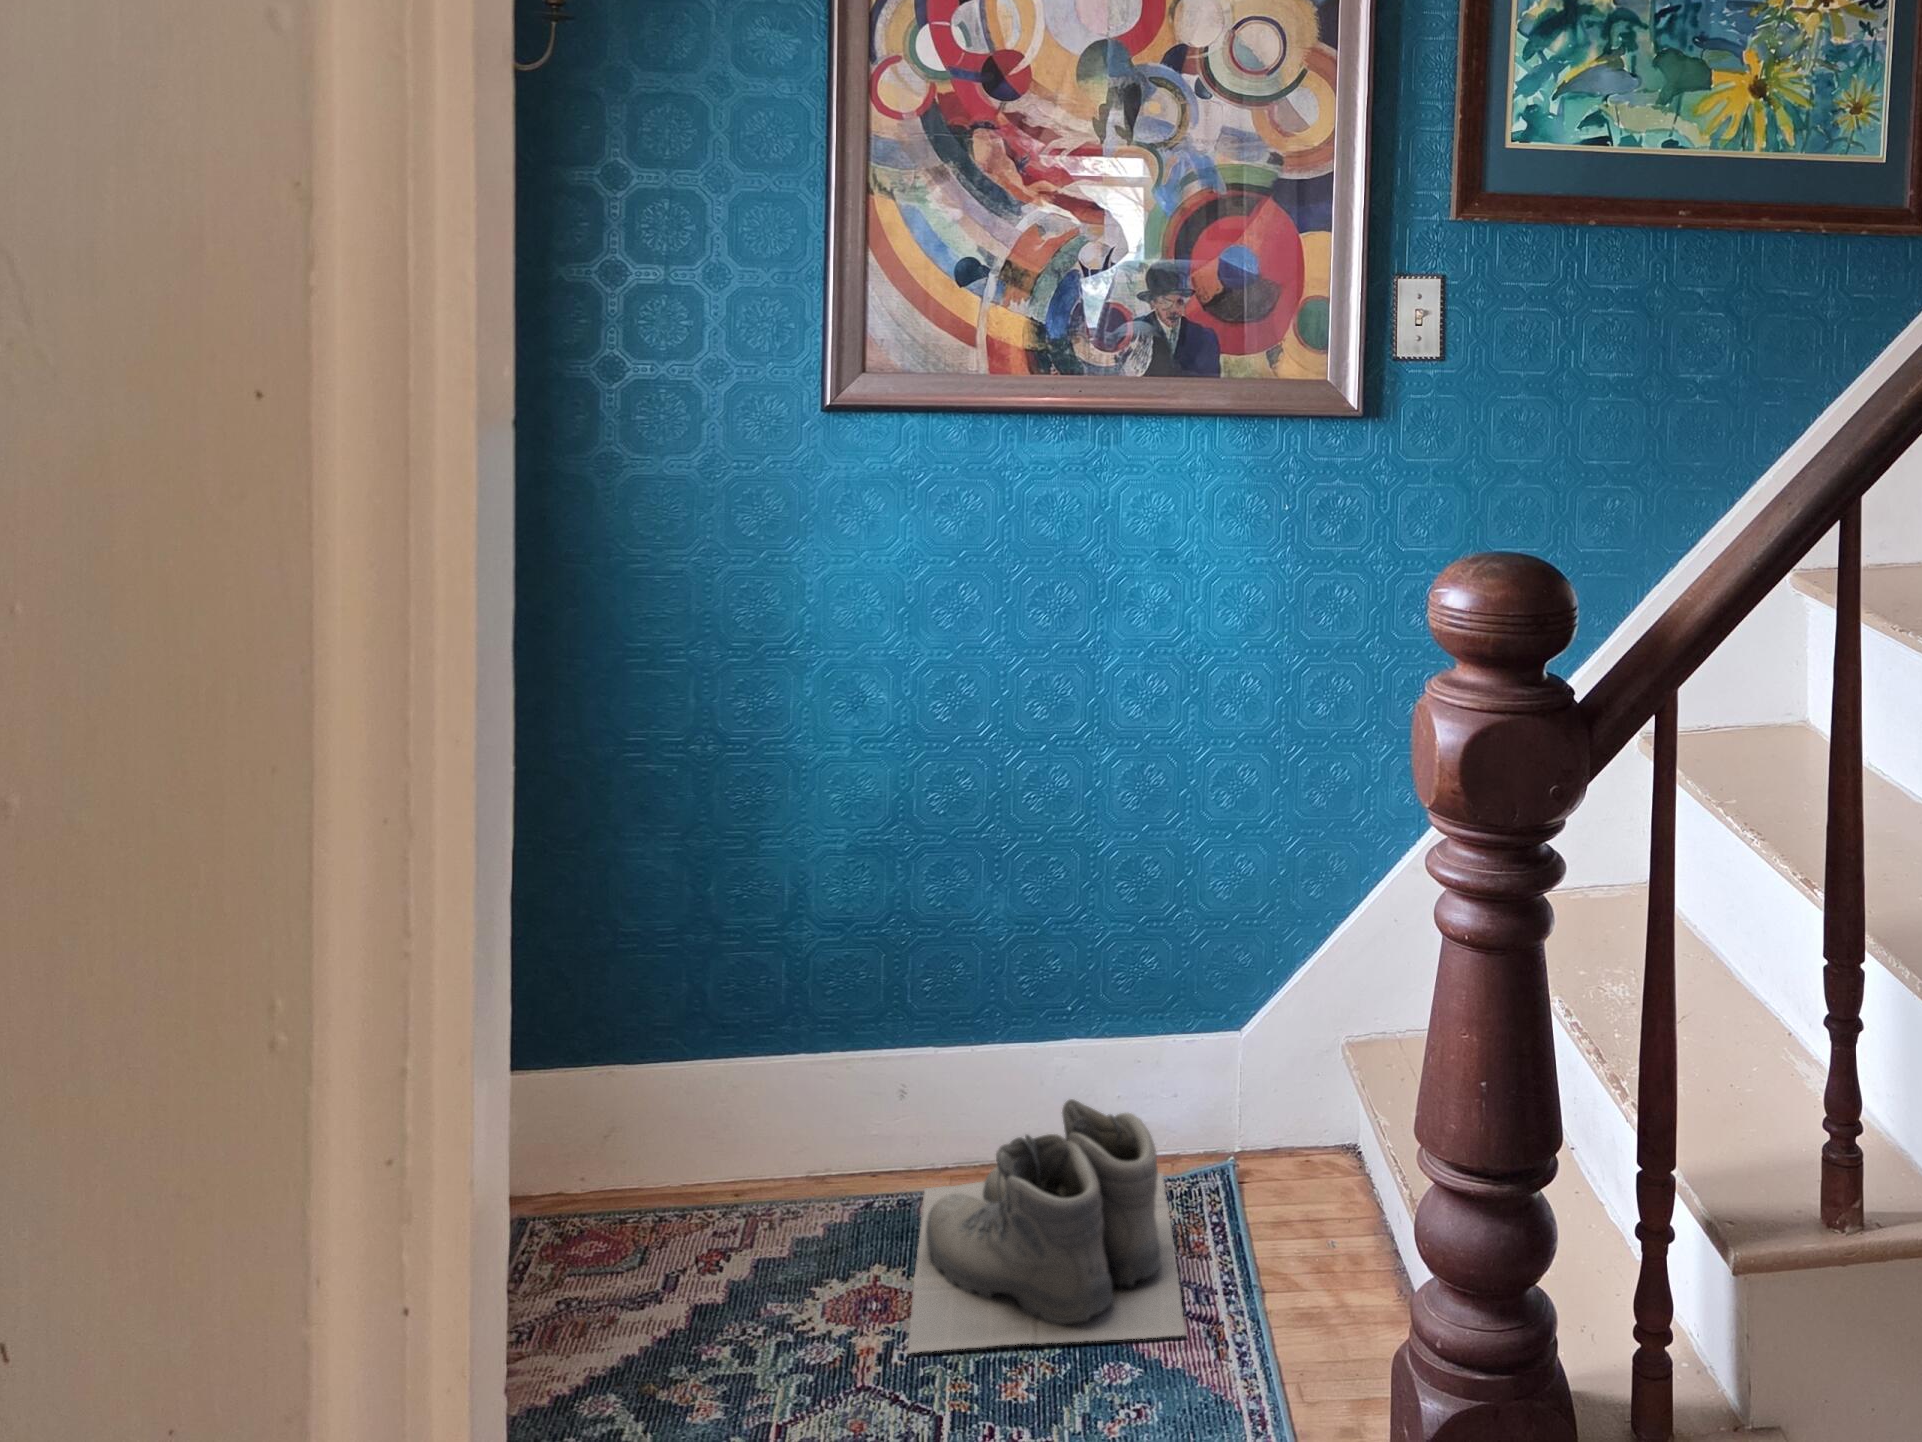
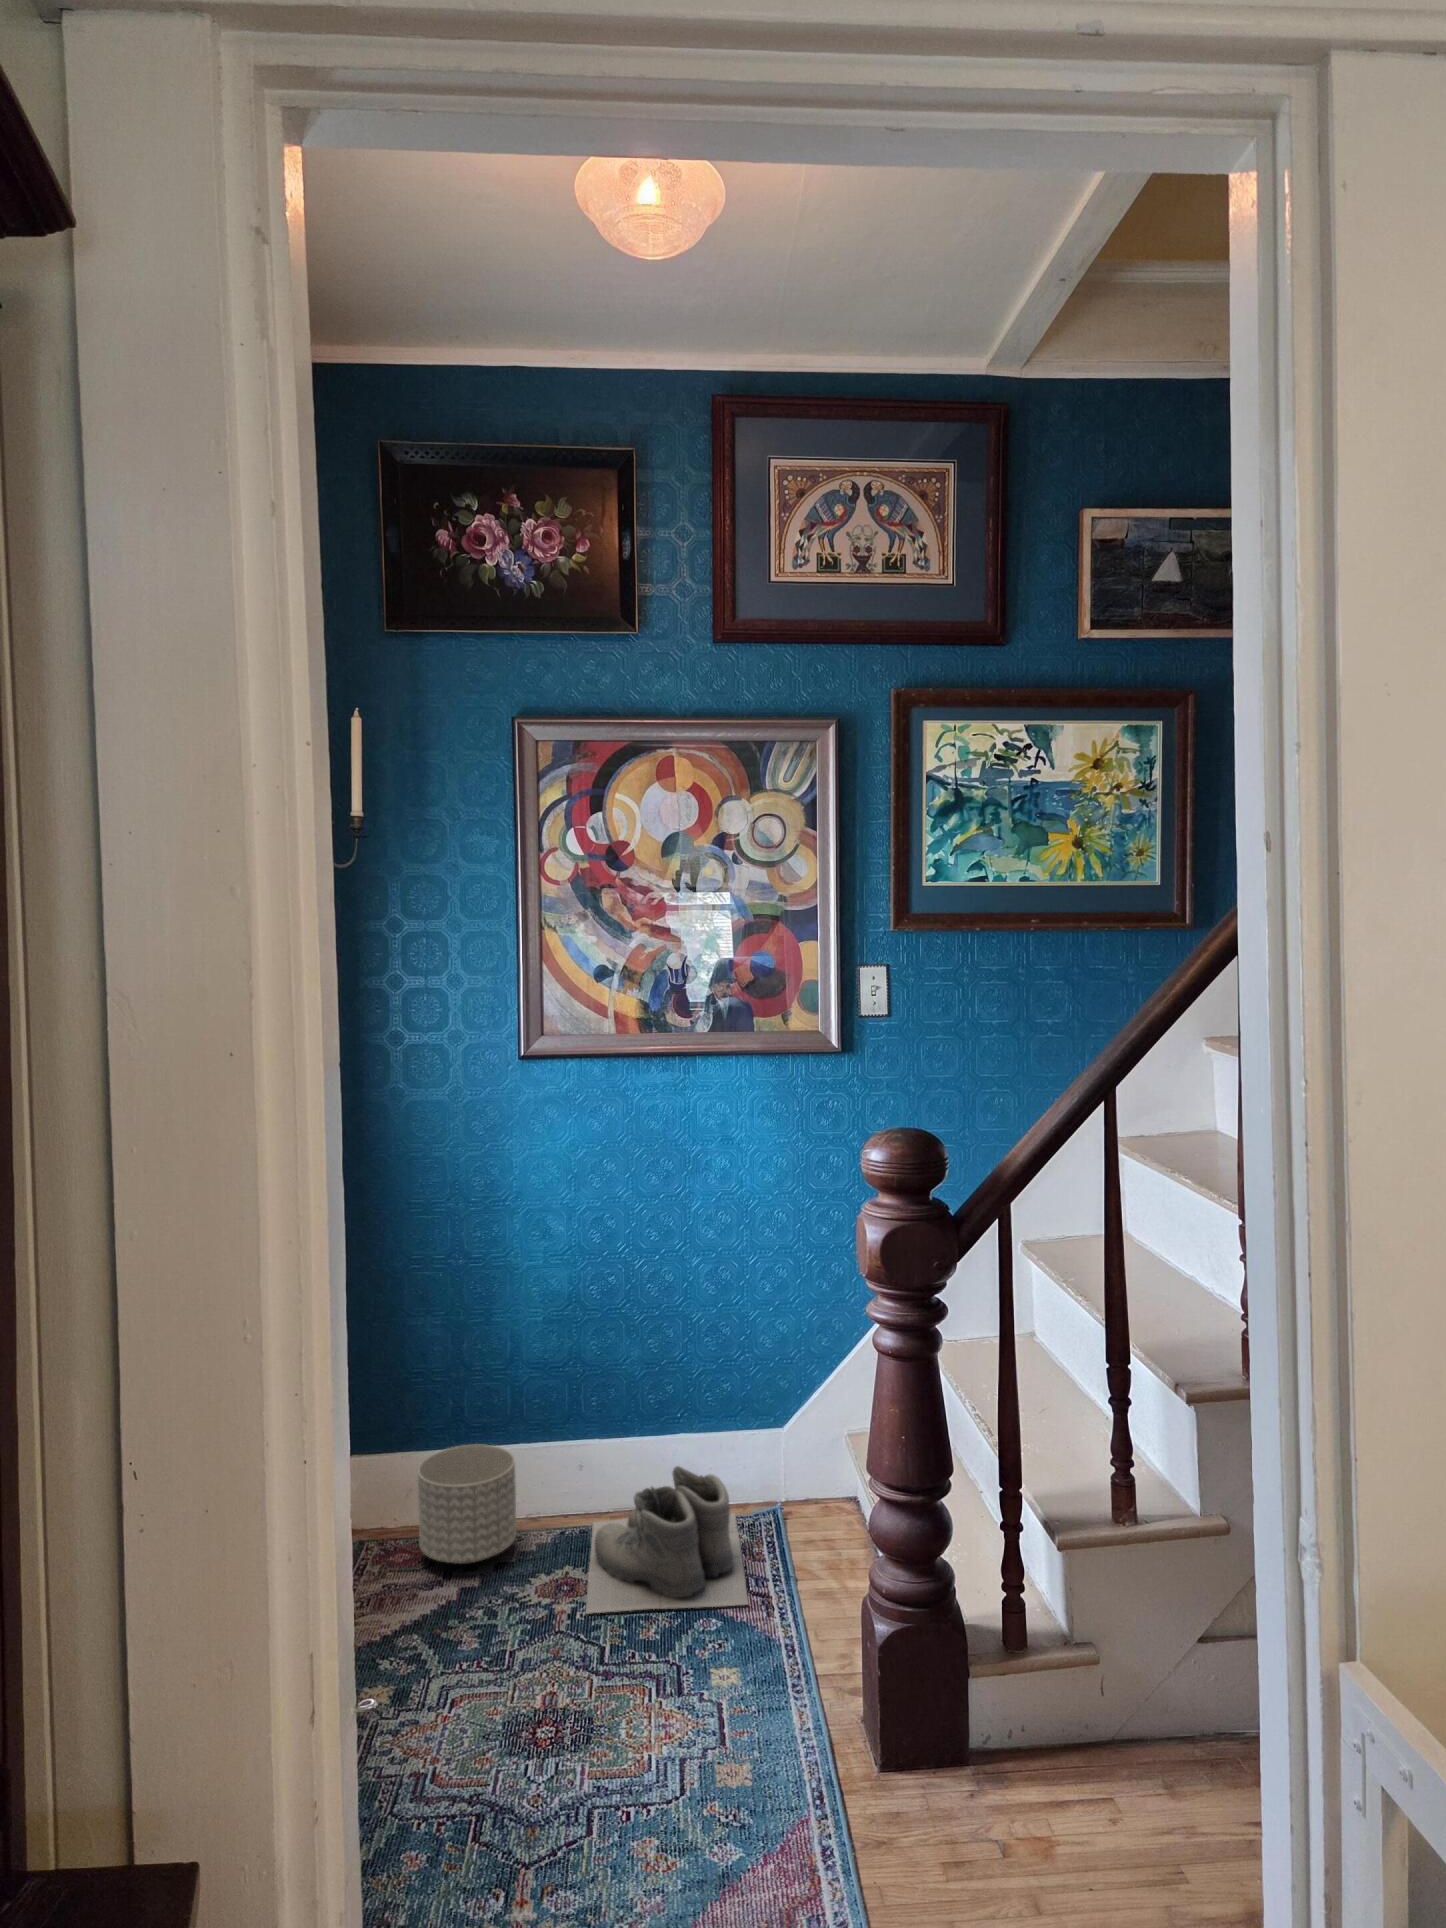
planter: none [624,1059,794,1264] -> present [418,1444,517,1564]

